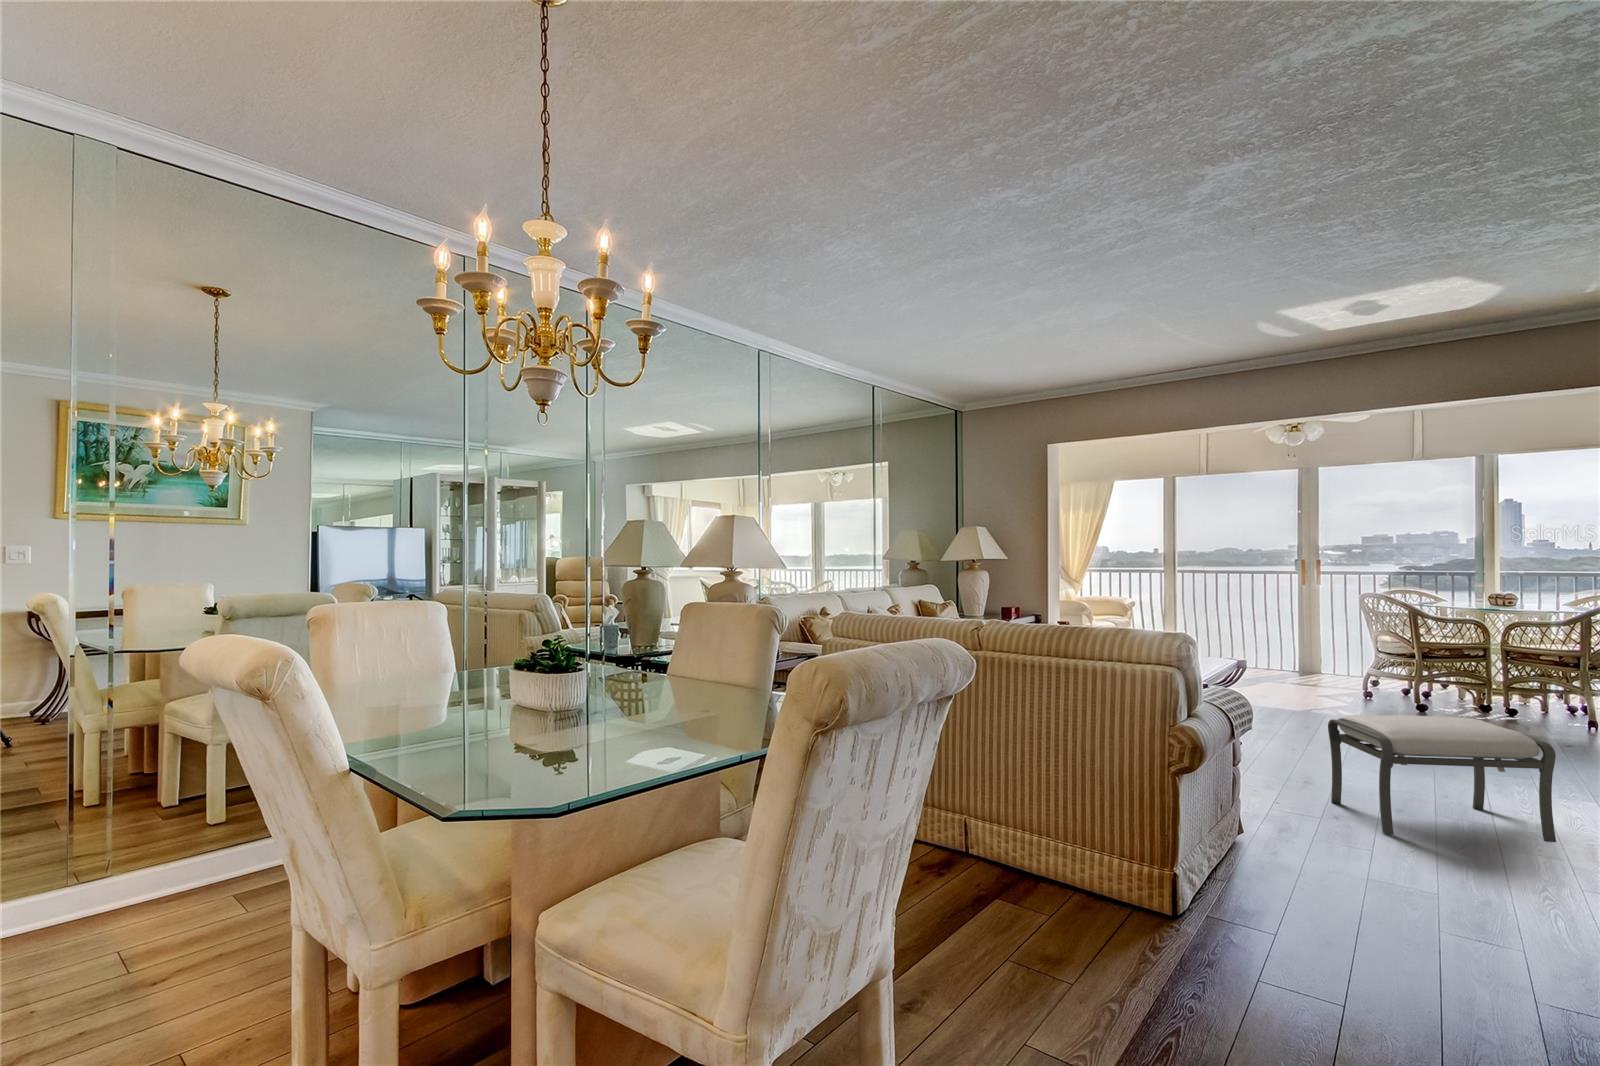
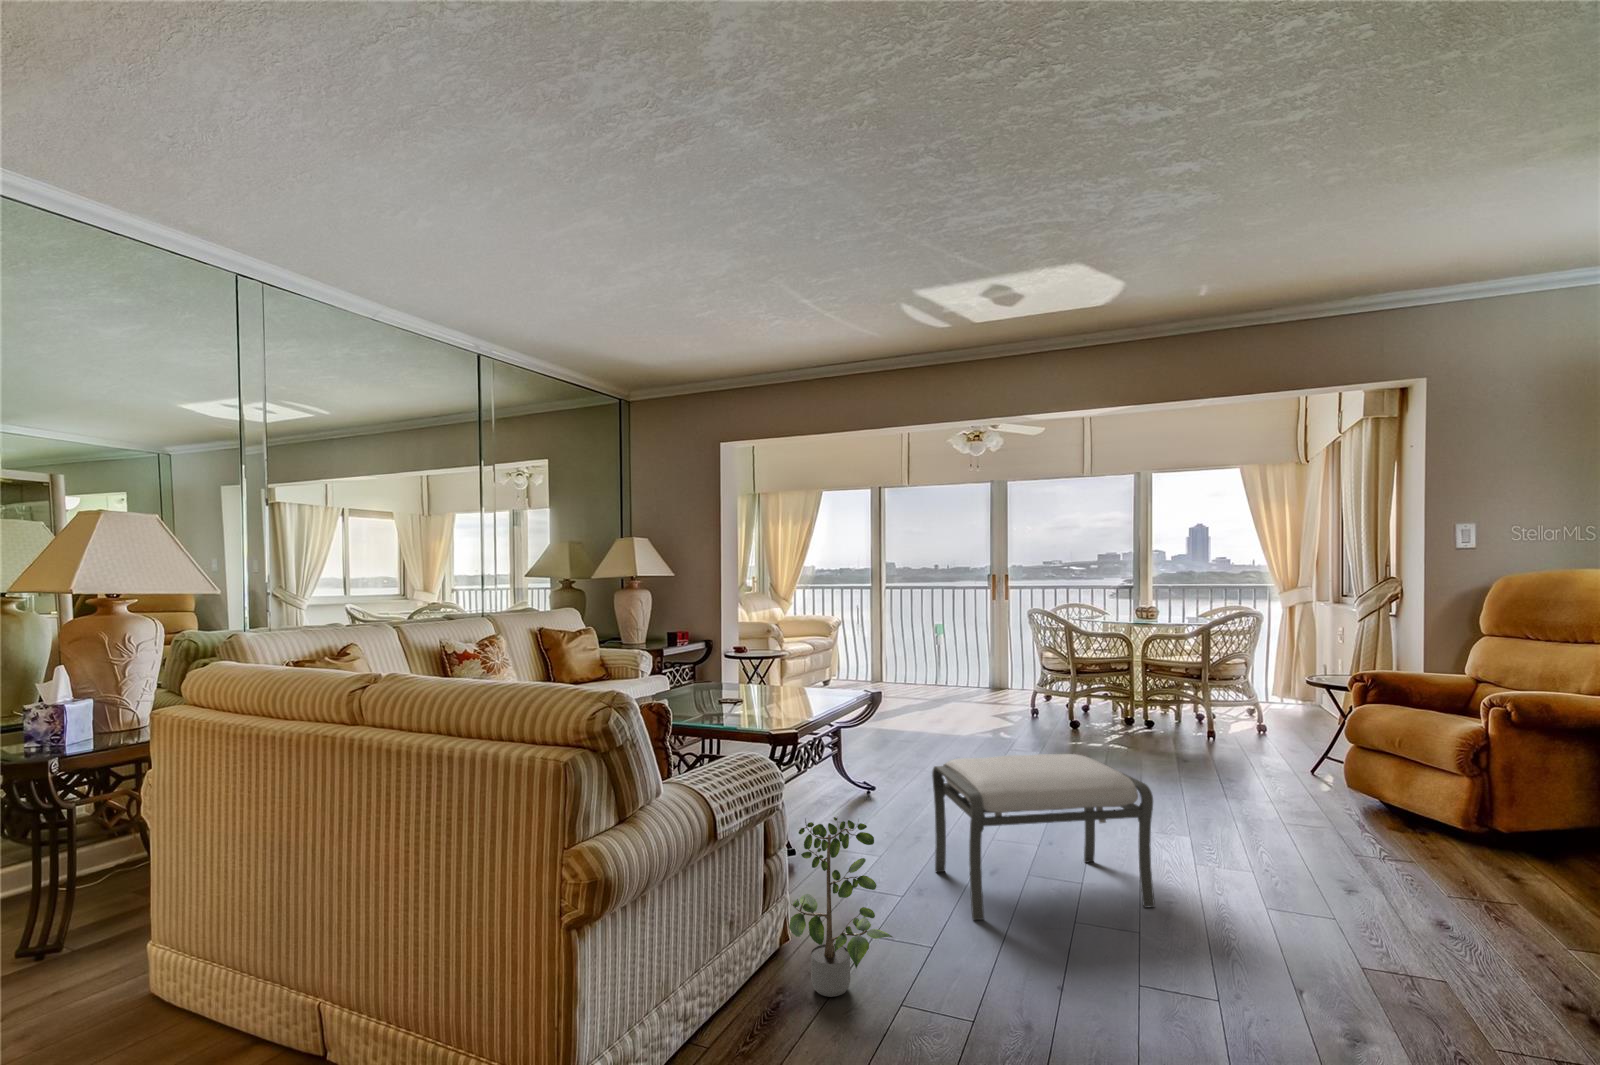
potted plant: none [1257,740,1343,862] -> present [789,817,892,997]

